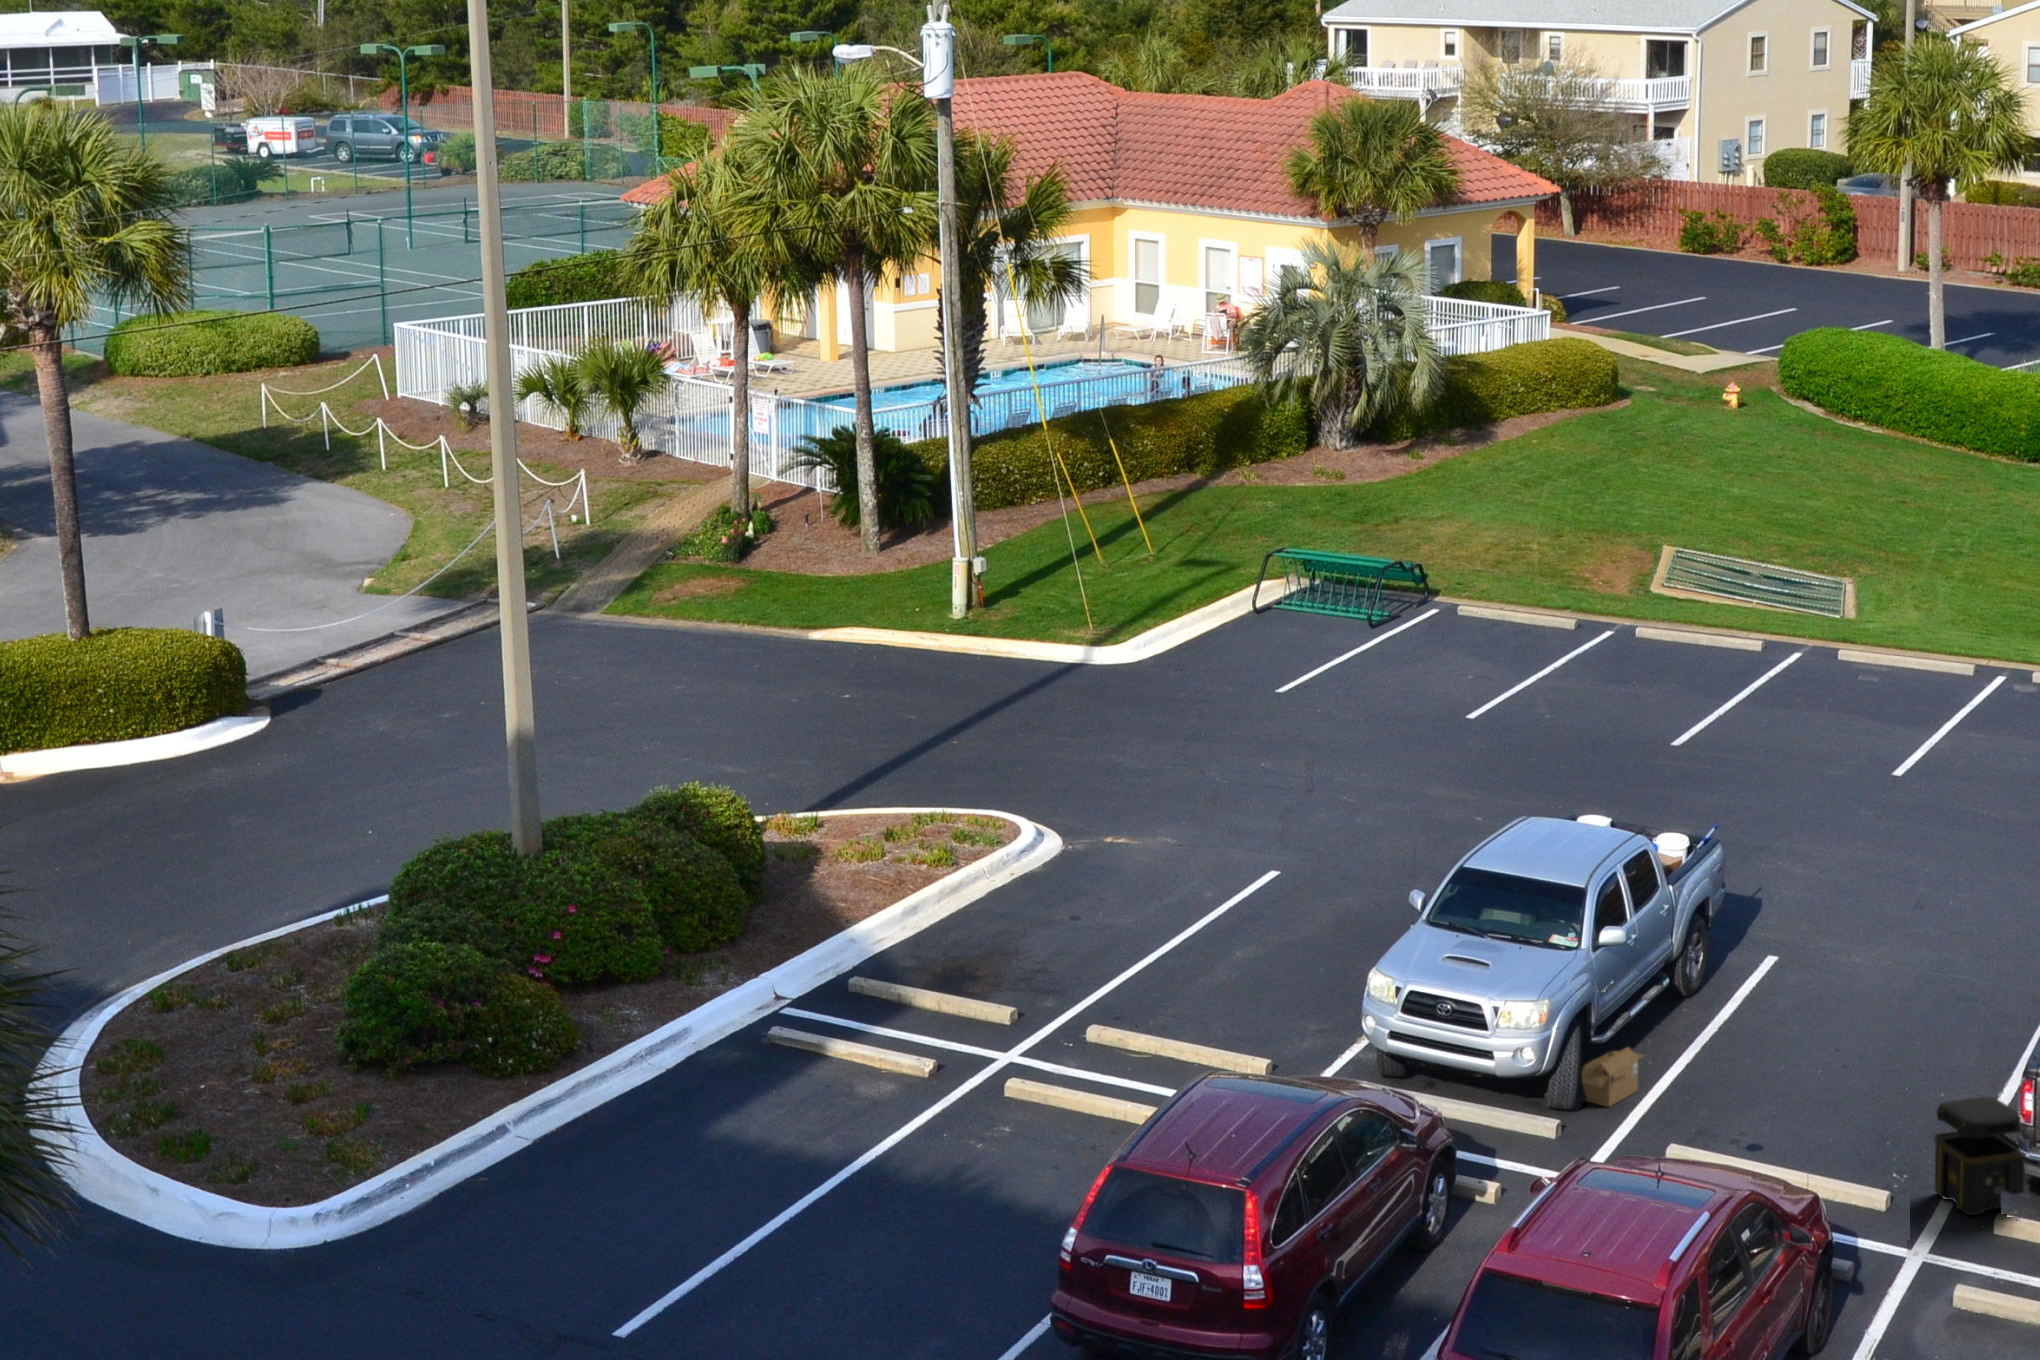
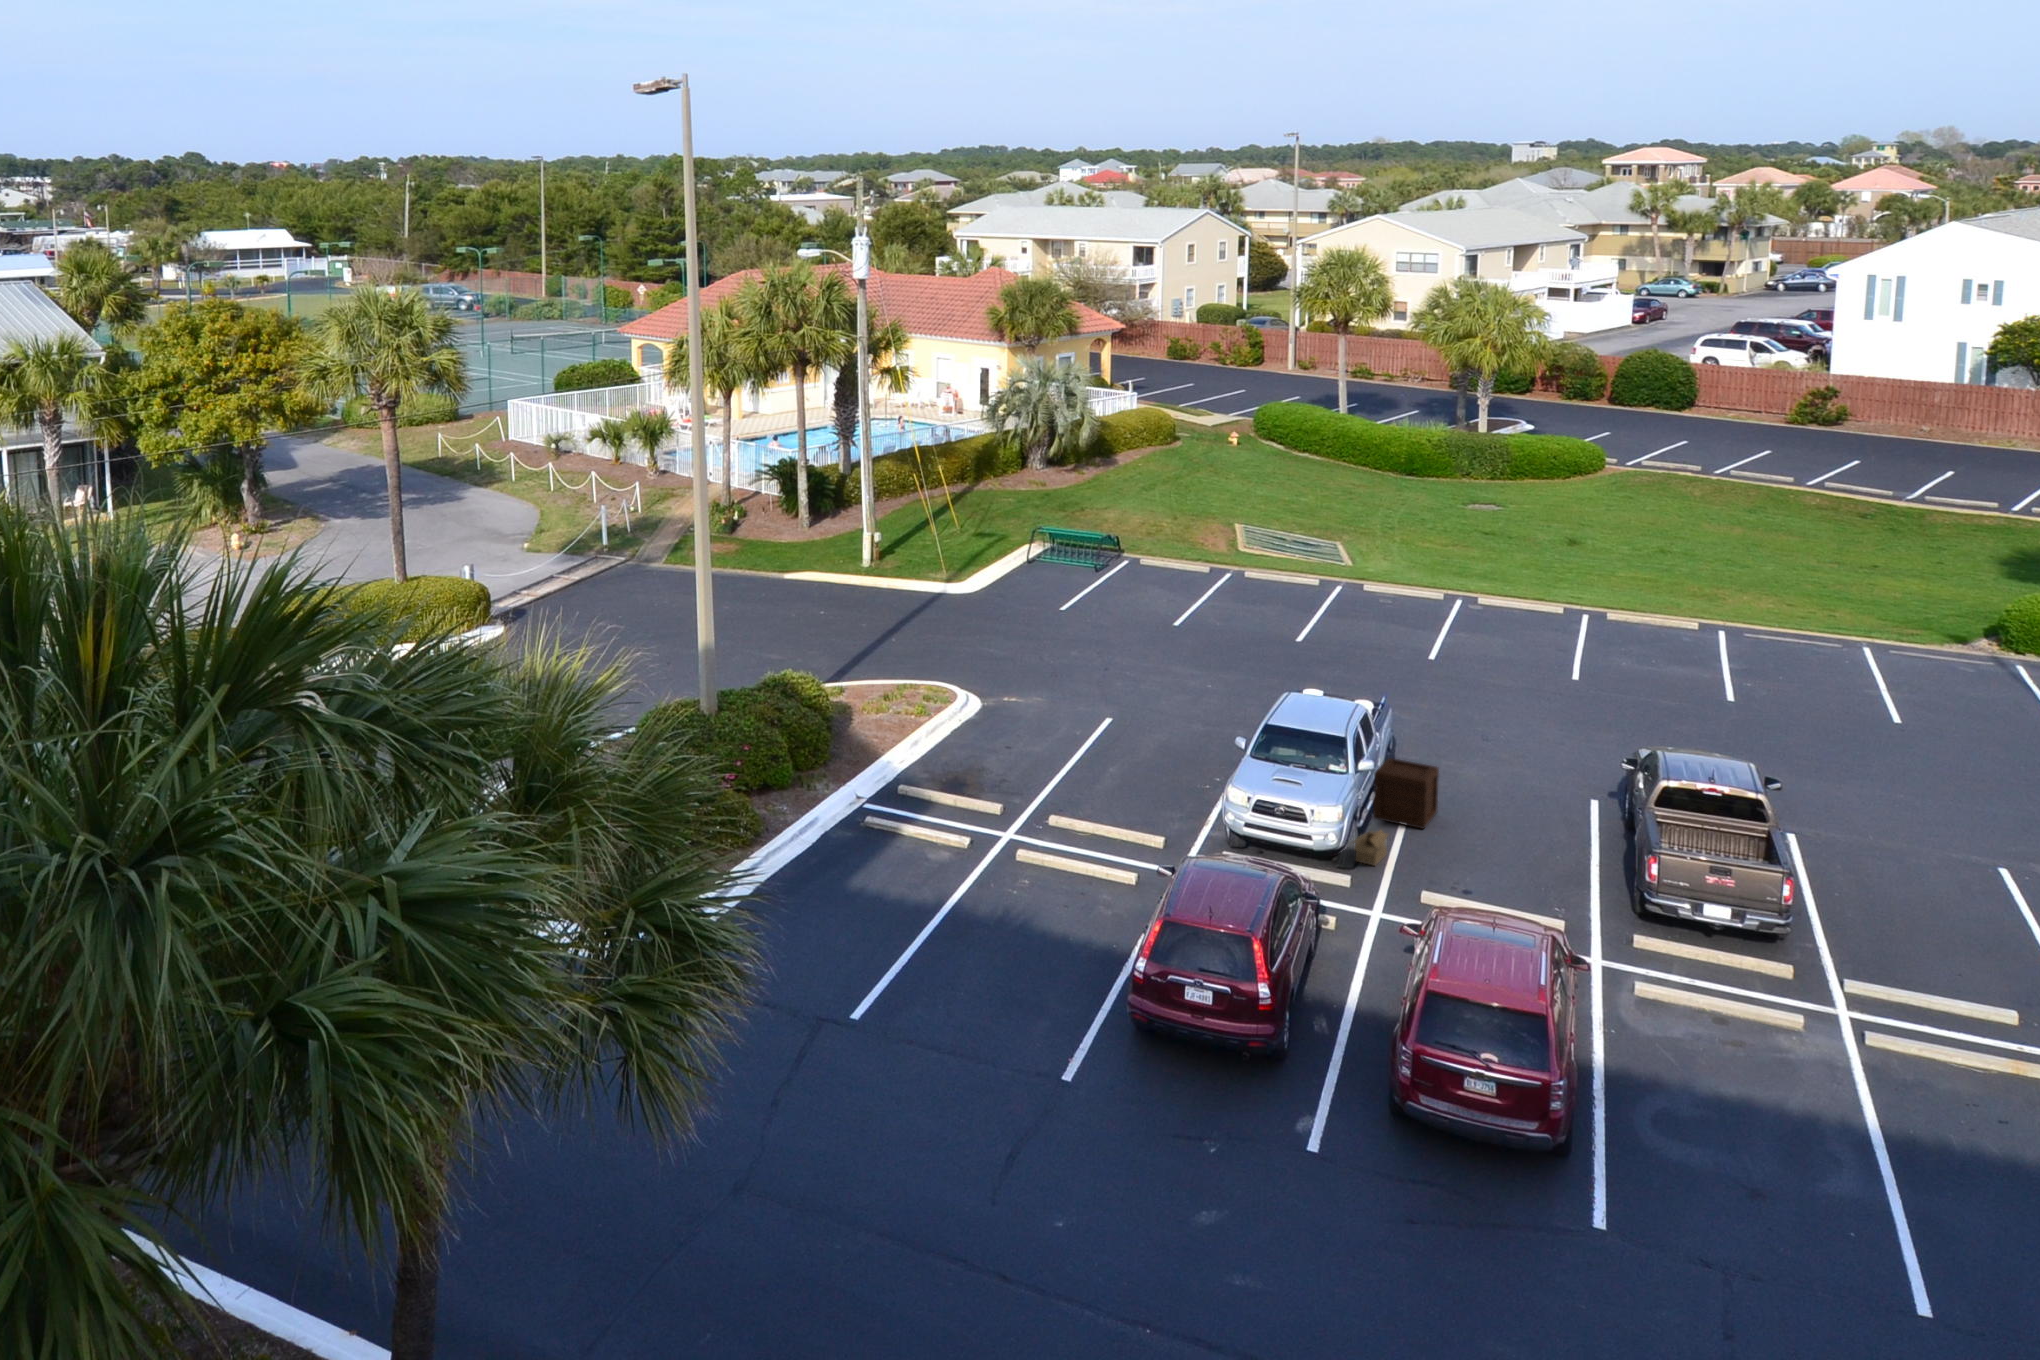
wooden crate: none [1647,932,1763,1051] -> present [1373,758,1439,829]
toolbox: present [1934,1097,2025,1215] -> none [1598,865,1659,938]

